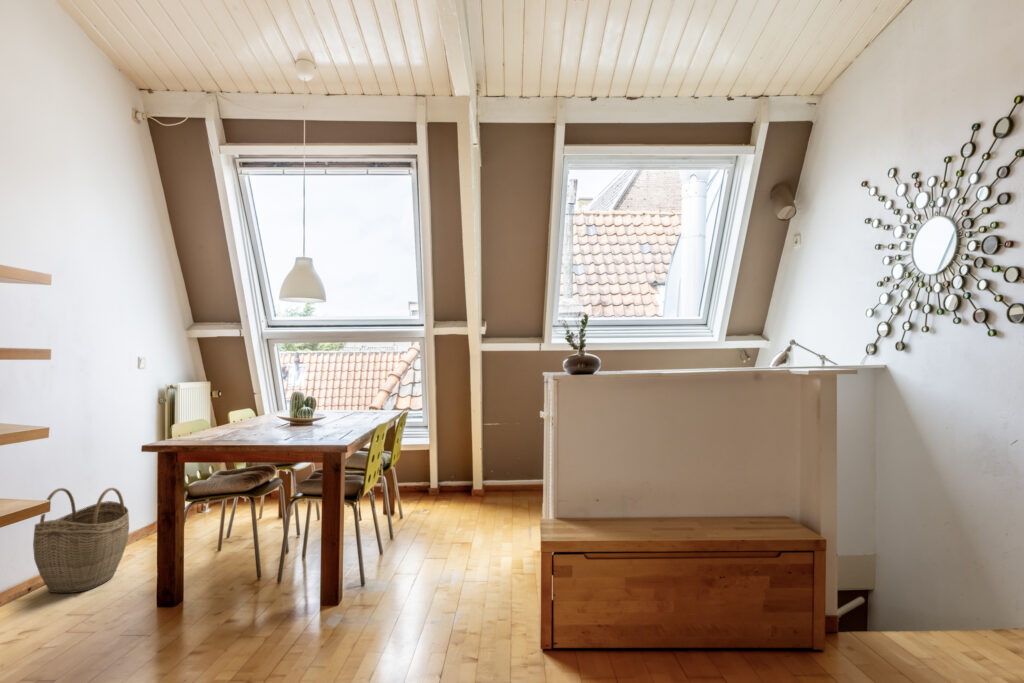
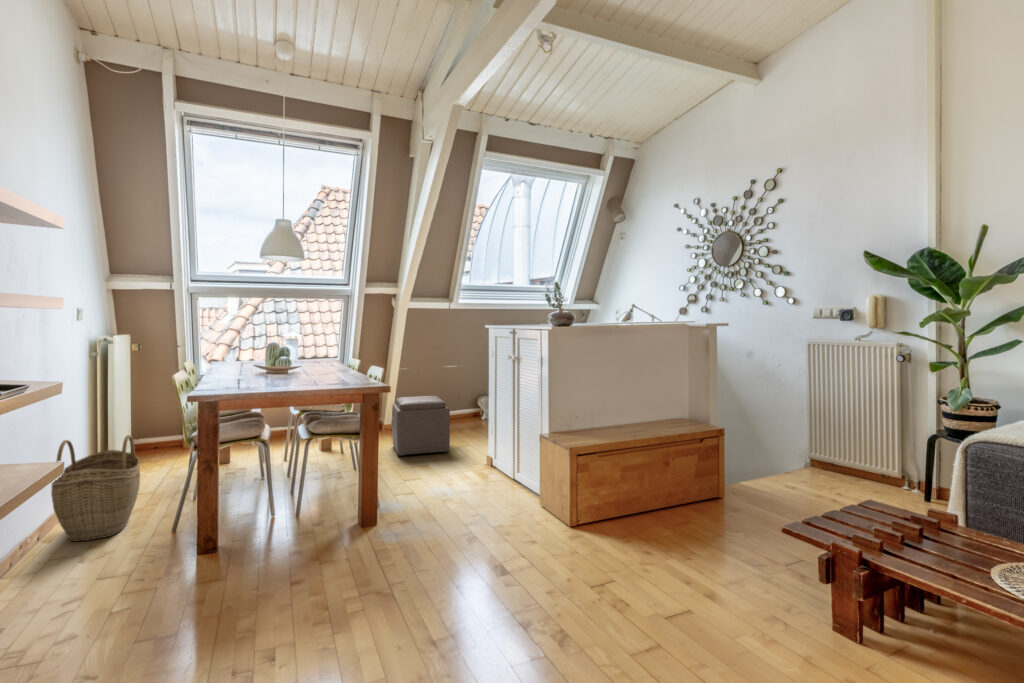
ottoman: none [438,463,511,541] -> present [392,396,450,456]

